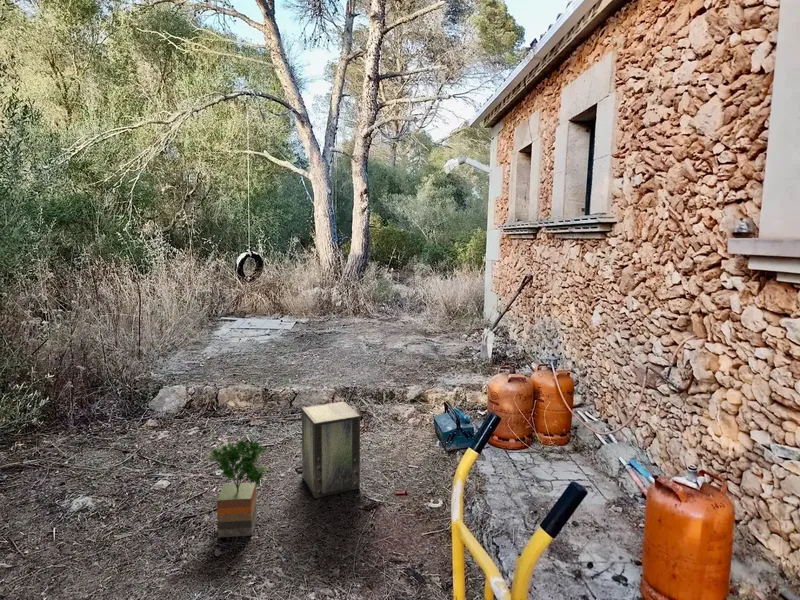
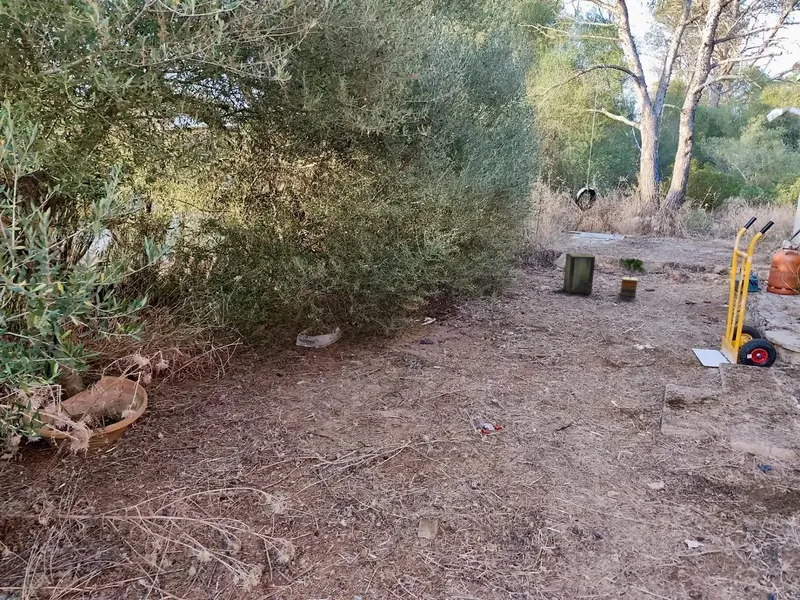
storage box: present [302,402,360,498] -> present [563,253,595,294]

